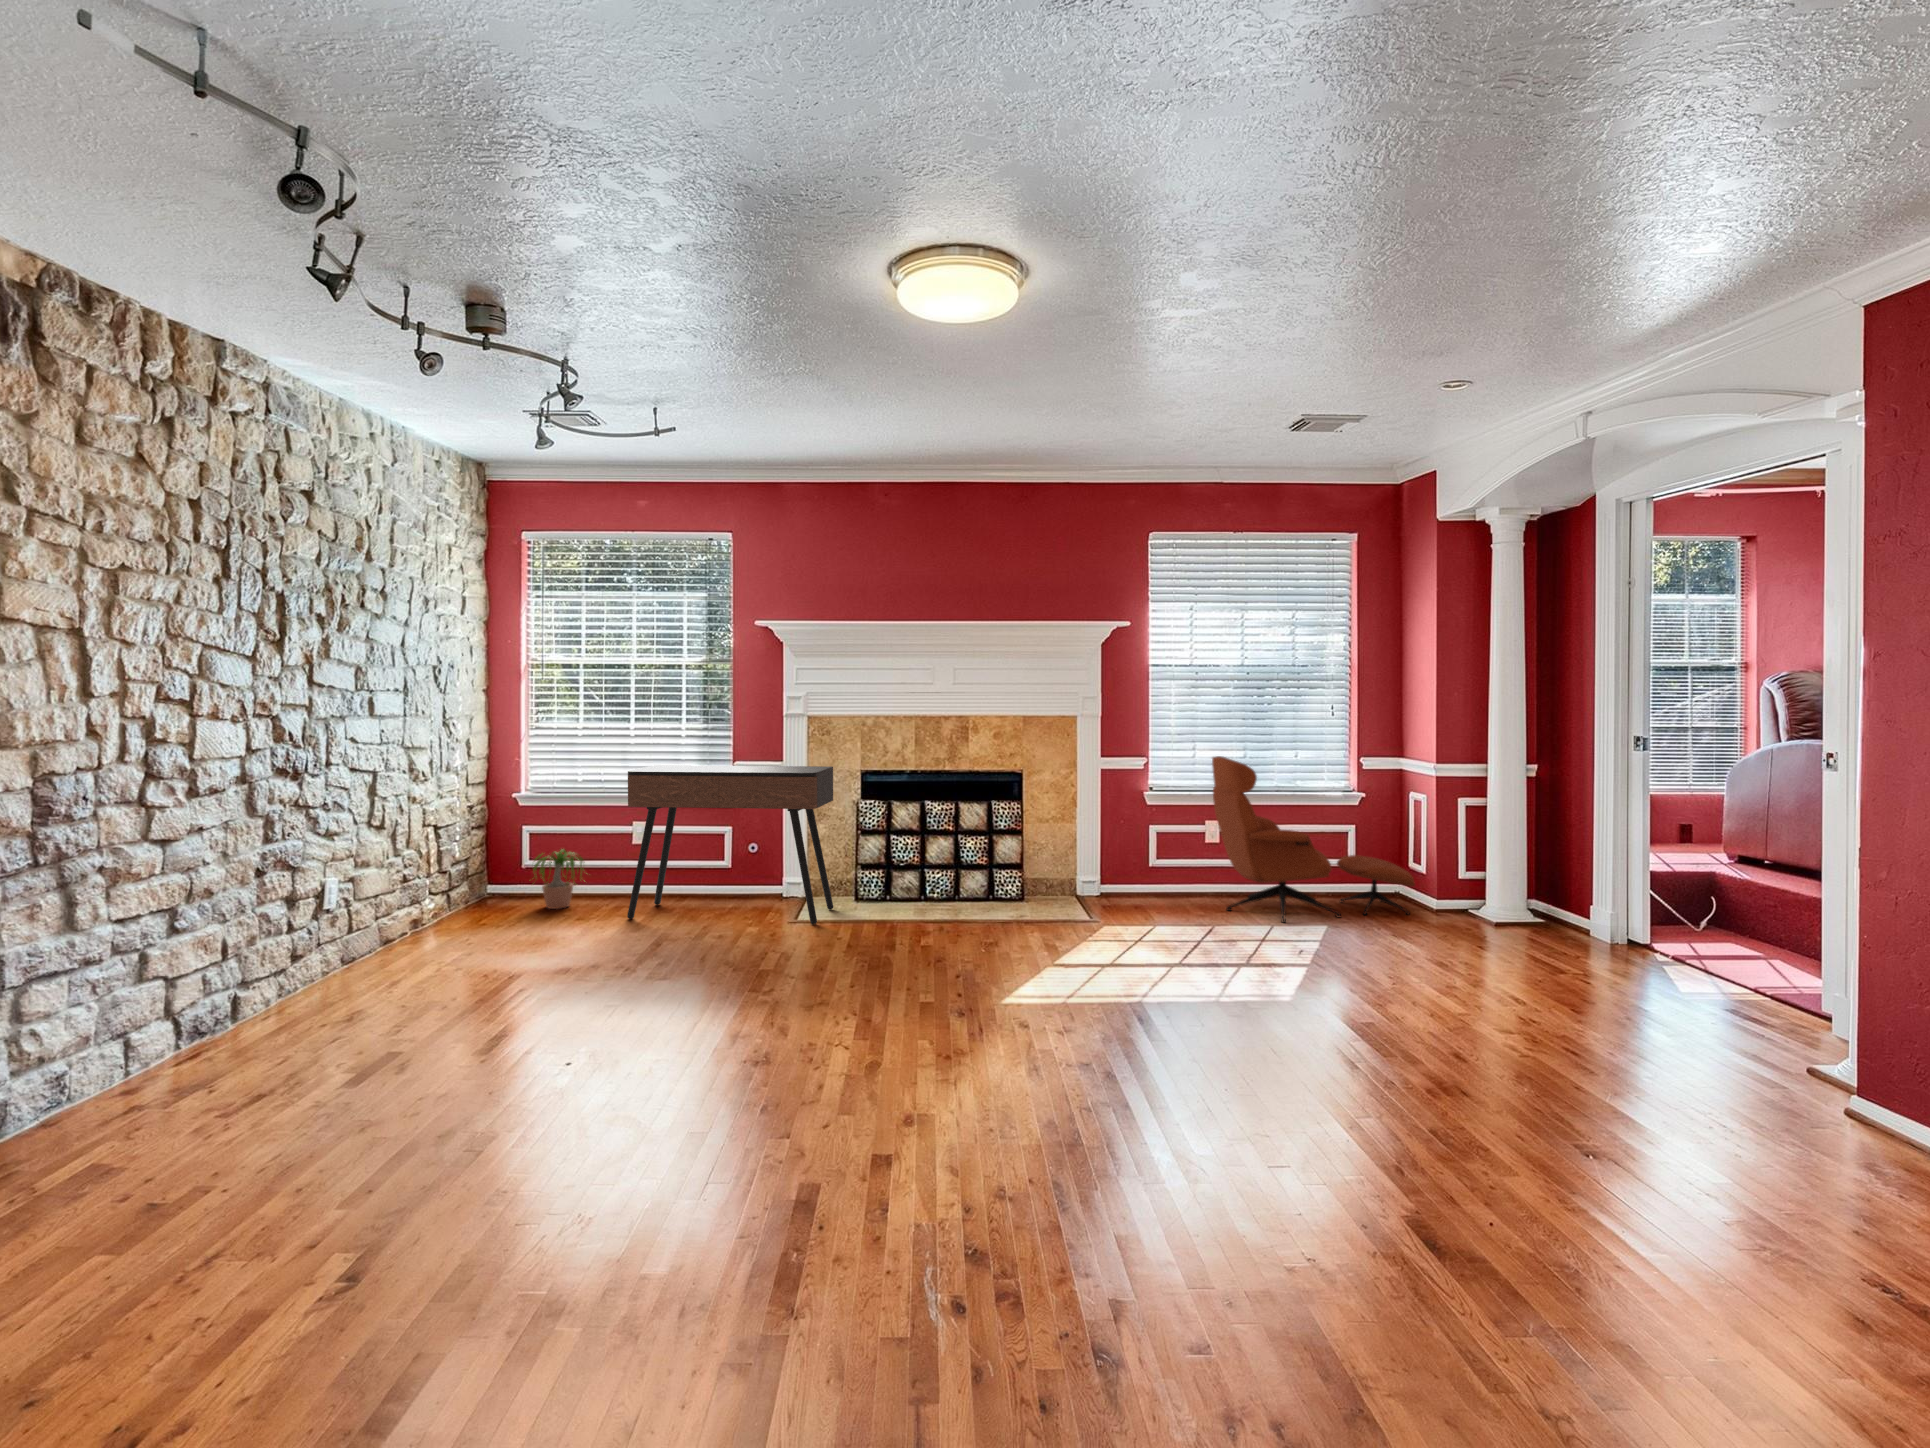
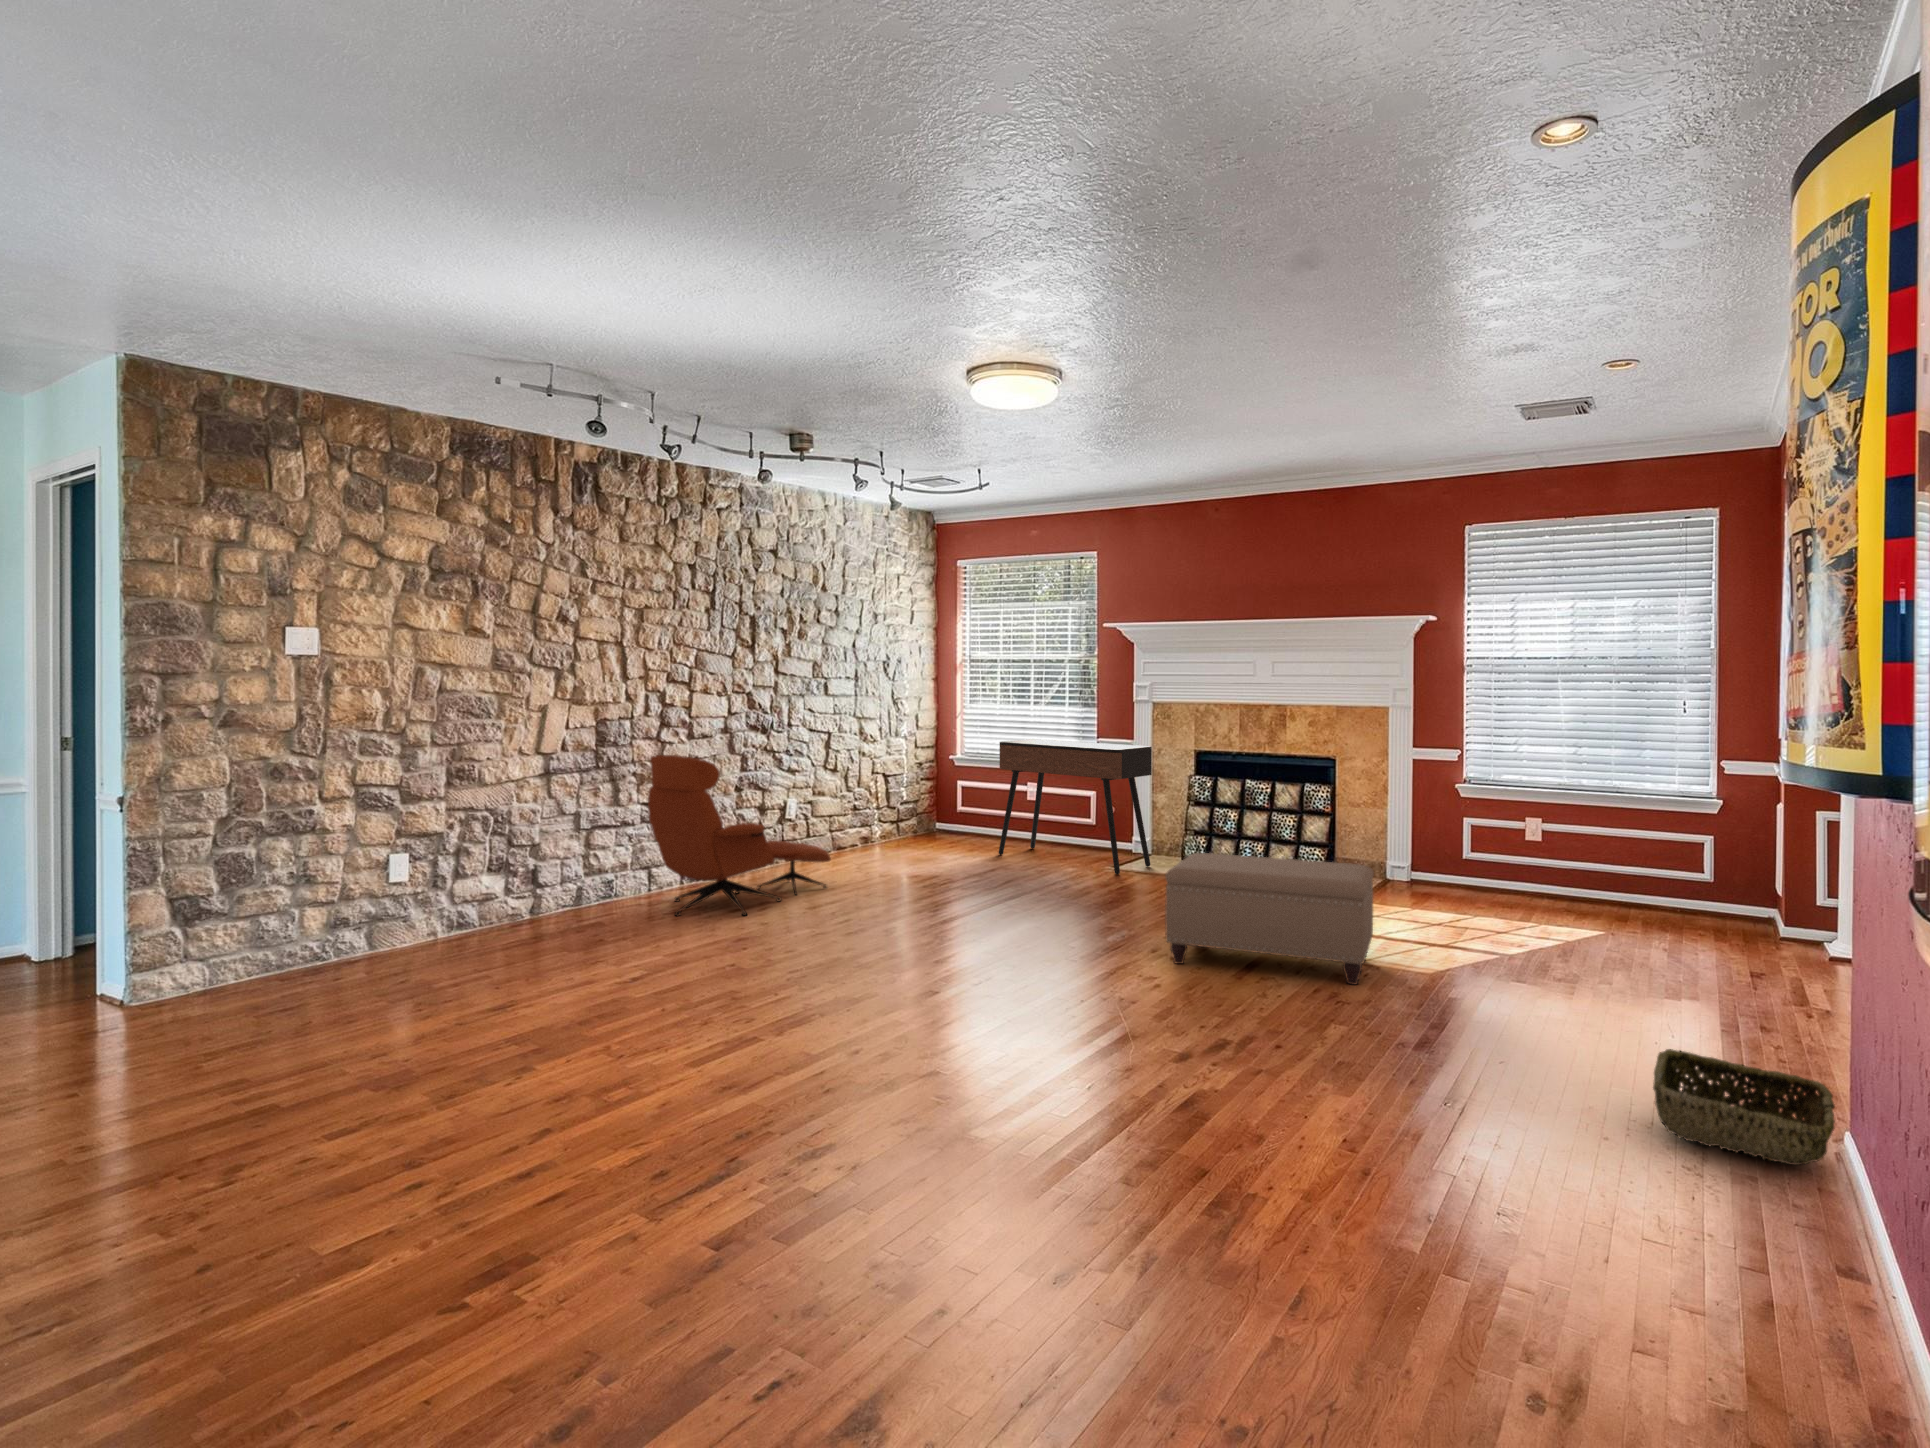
lounge chair: present [1212,756,1415,923] -> present [648,755,831,916]
potted plant: present [533,849,583,909] -> none [943,799,993,843]
ottoman: none [1030,882,1275,1028] -> present [1165,853,1374,985]
woven basket: none [1696,1028,1886,1116] -> present [1653,1049,1835,1165]

